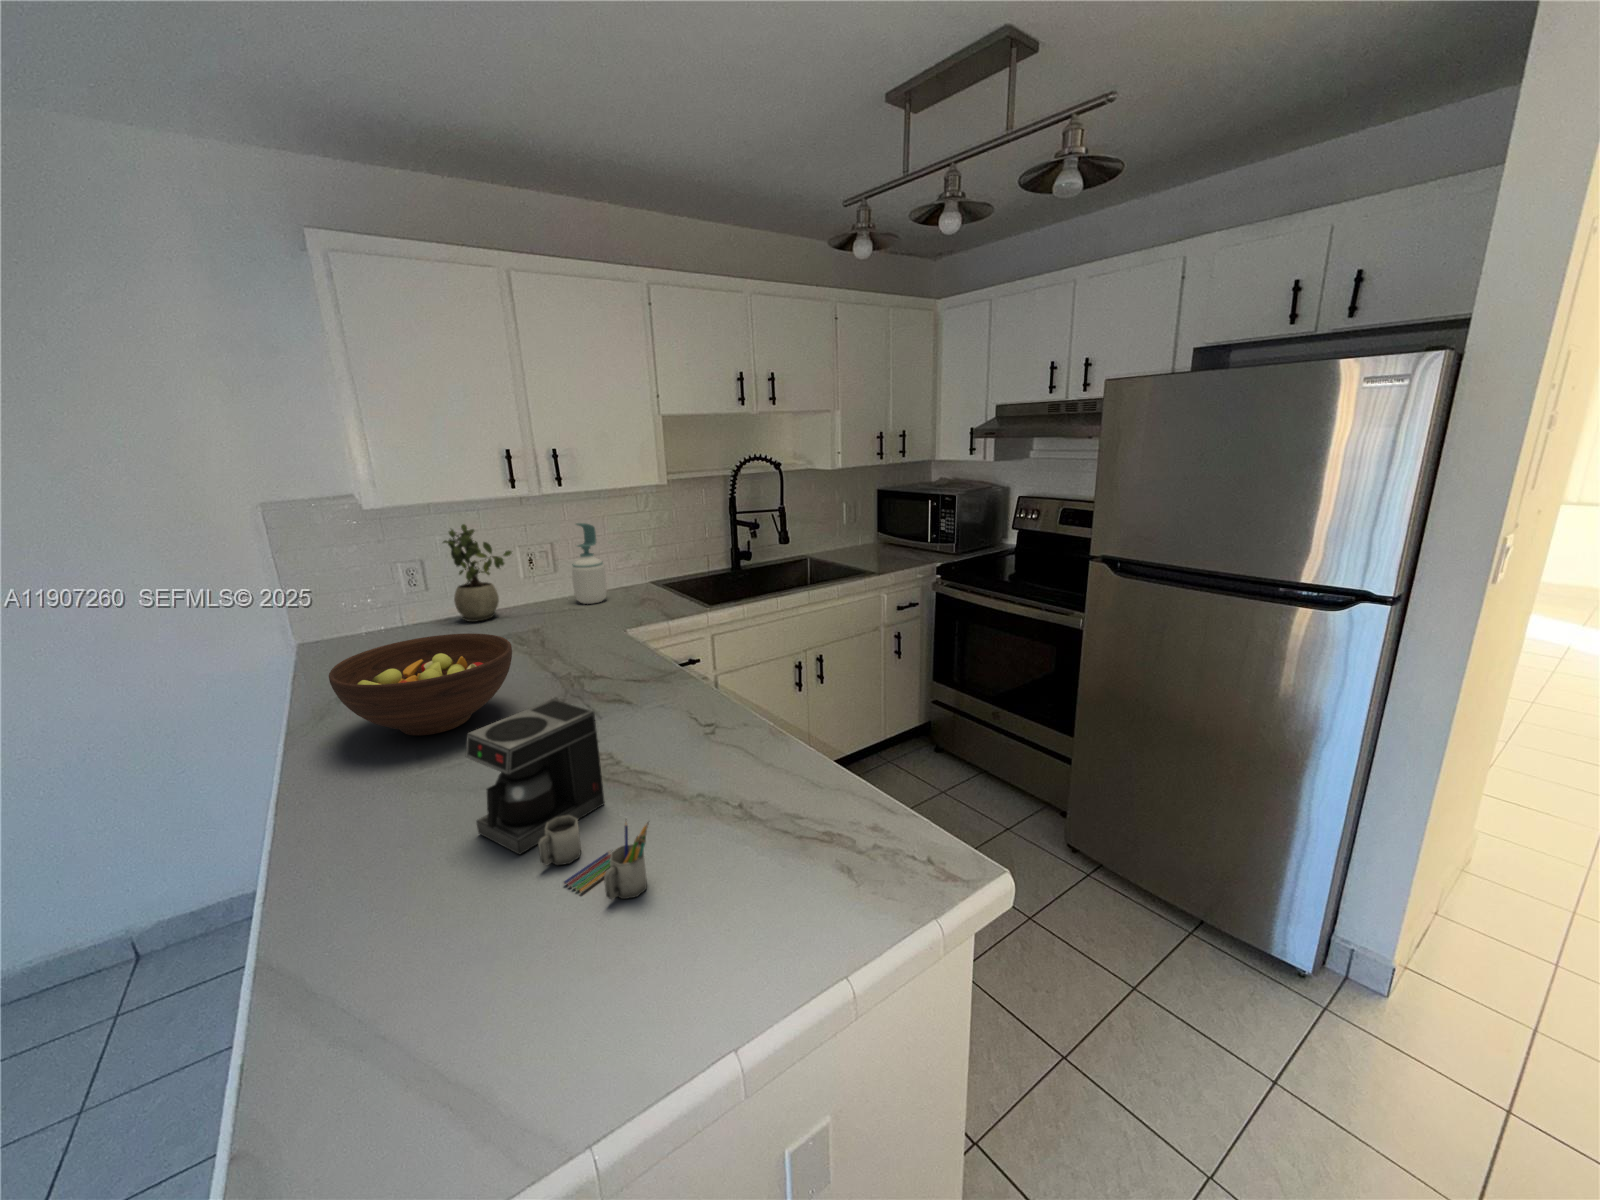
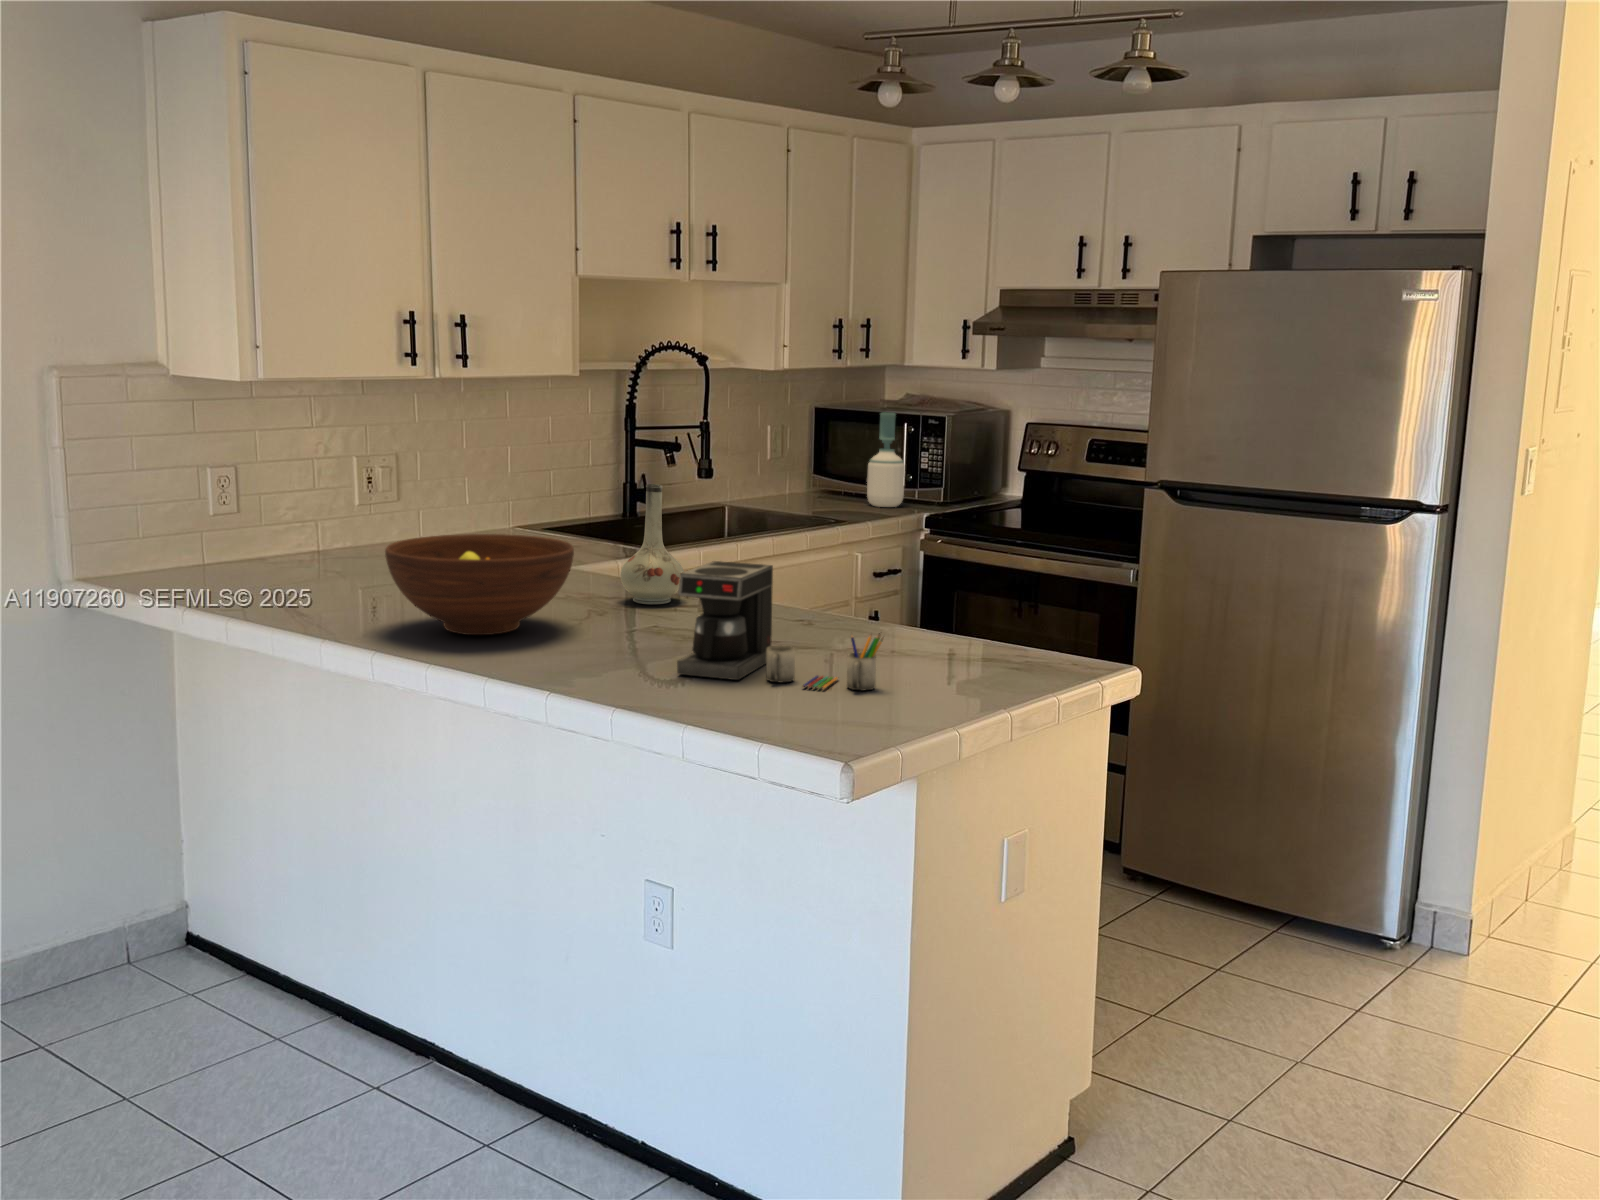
soap bottle: present [572,523,607,604] -> present [867,413,905,507]
potted plant: present [443,524,512,622] -> none [283,417,385,563]
vase: none [598,585,651,685] -> present [620,484,684,604]

